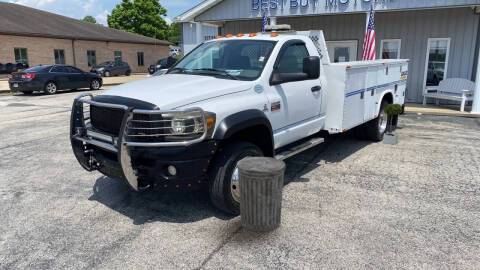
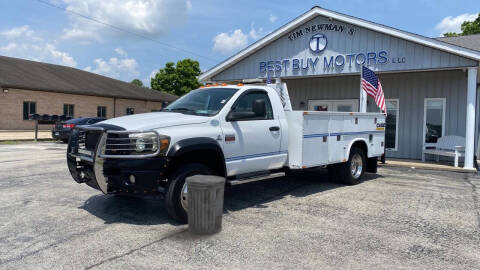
potted tree: present [383,103,402,145] -> none [355,149,372,188]

